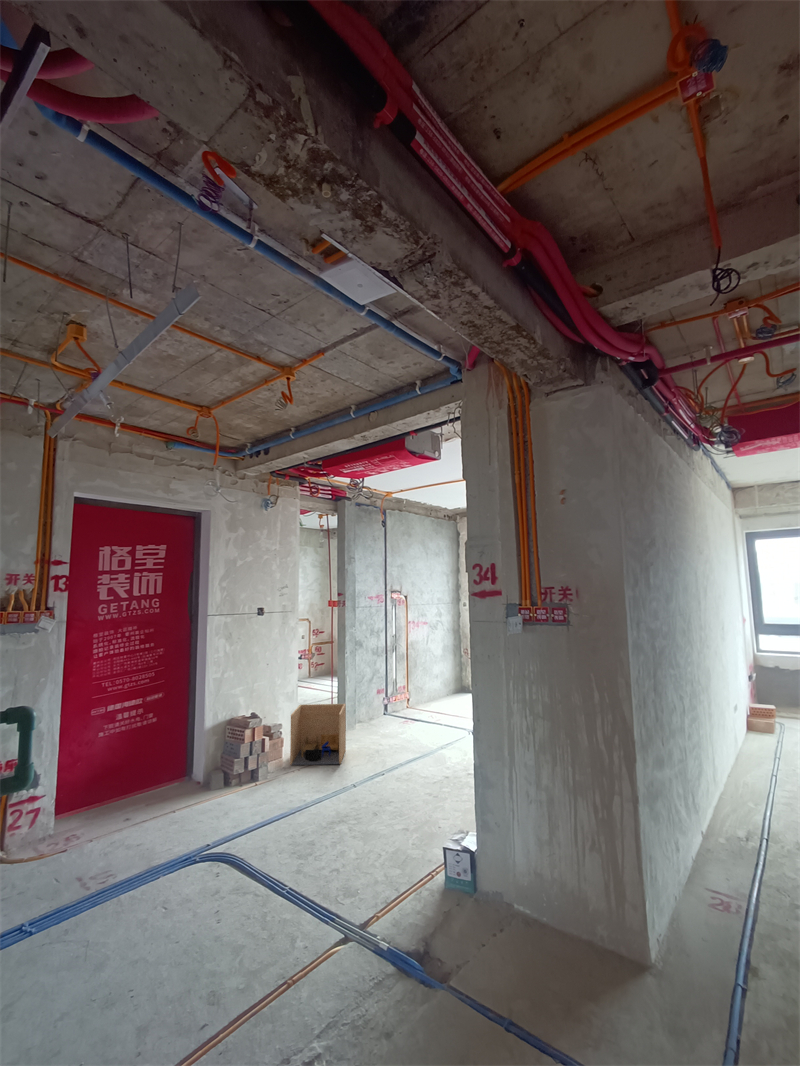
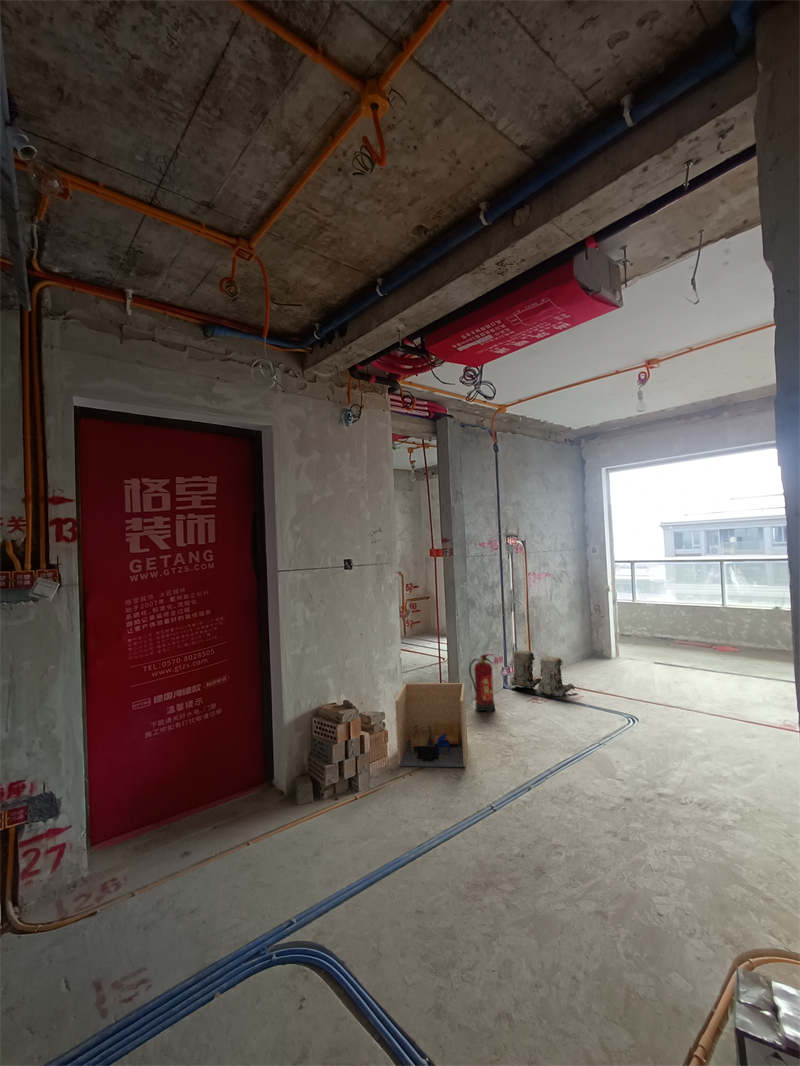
backpack: none [389,683,437,720] -> present [510,650,575,697]
fire extinguisher: none [354,684,373,731] -> present [469,654,495,712]

